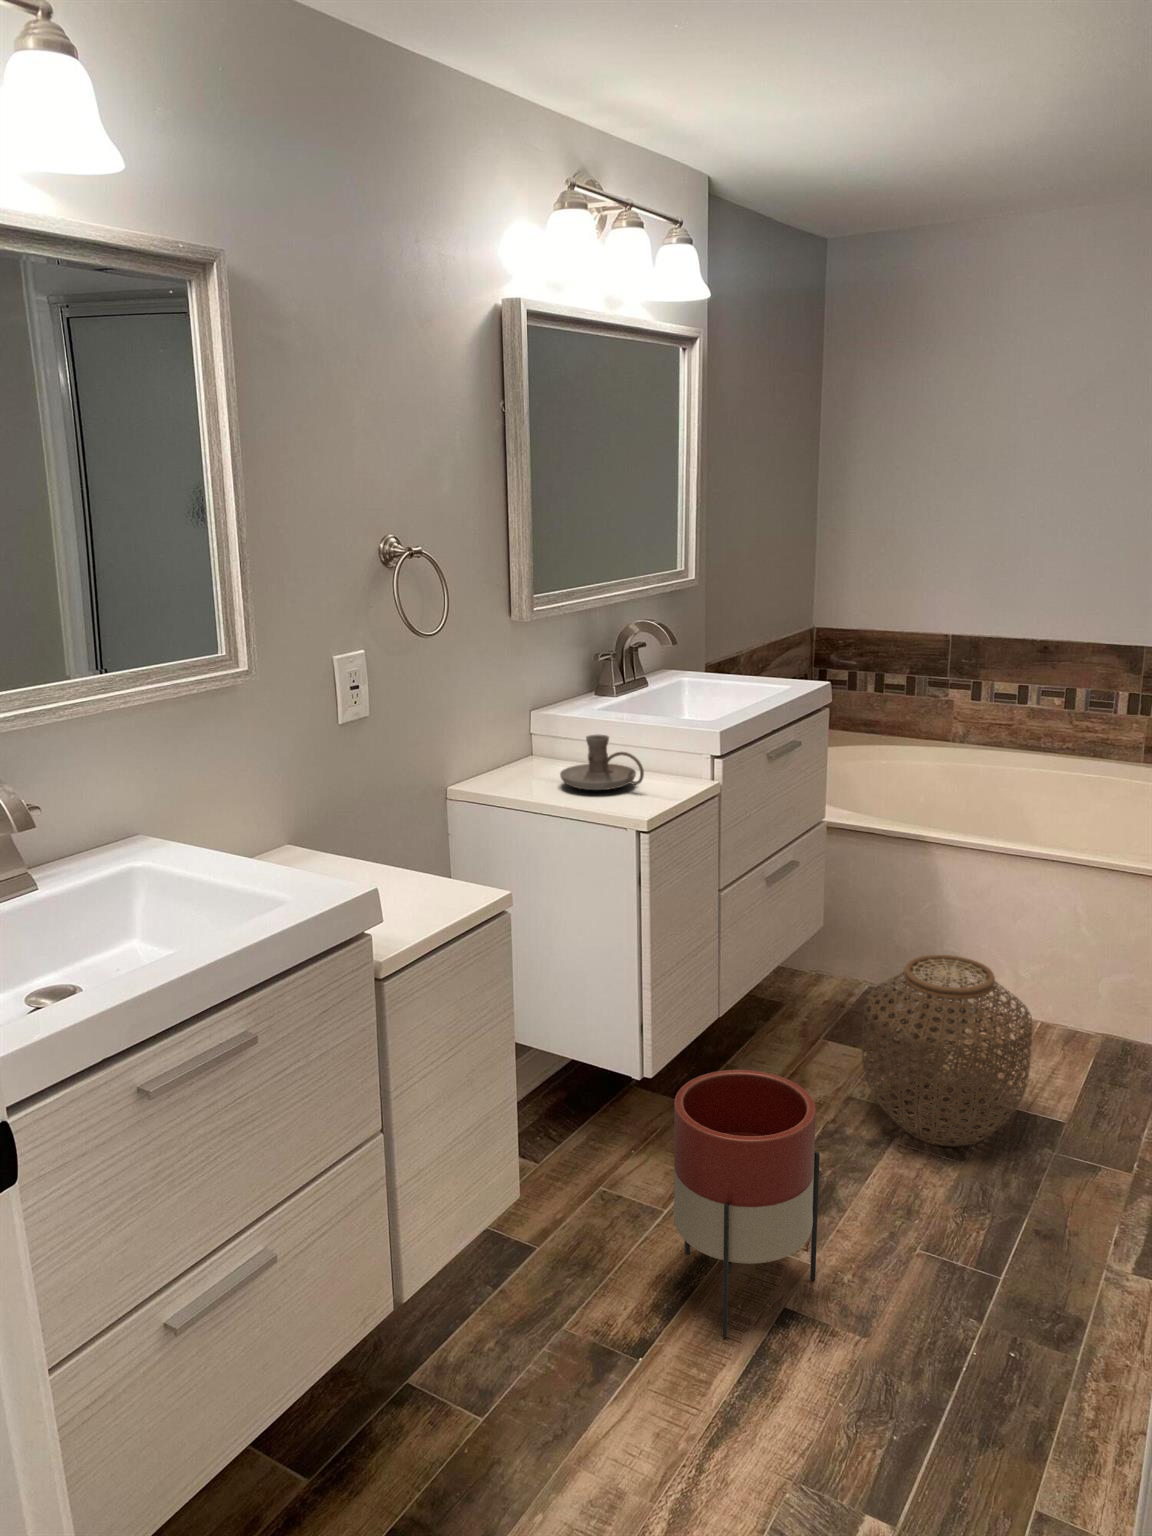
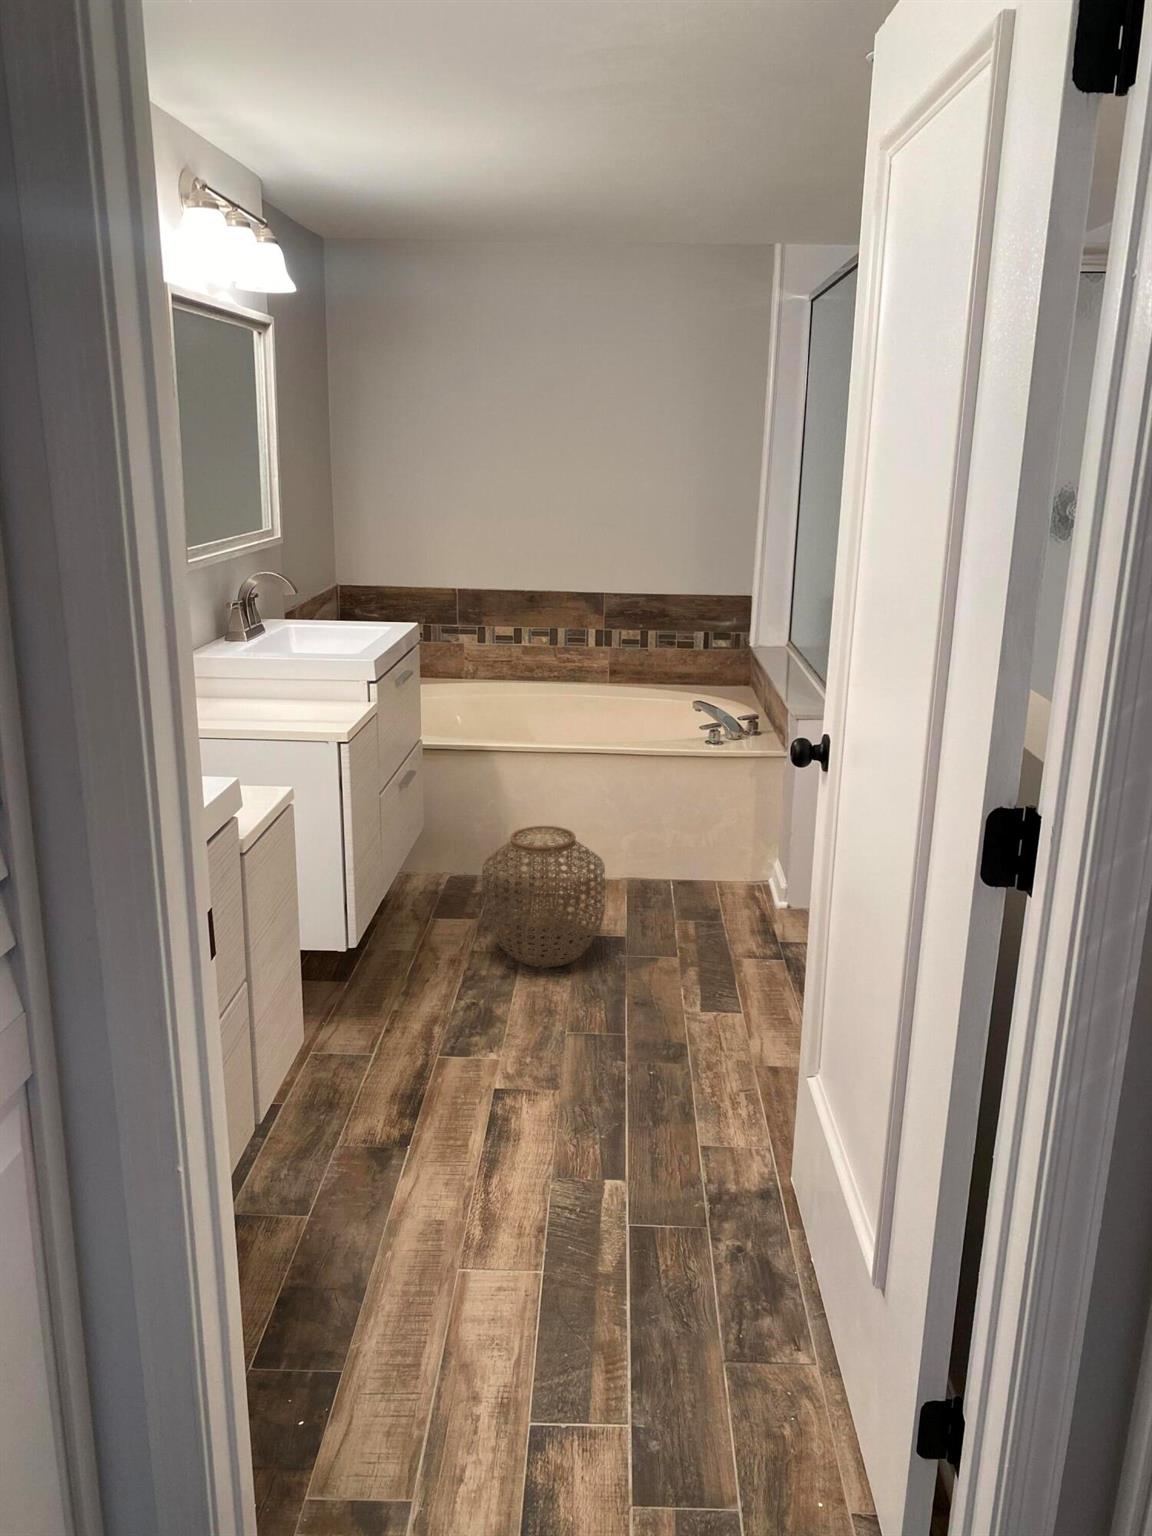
candle holder: present [560,735,644,790] -> none [244,675,321,721]
planter: present [673,1070,820,1338] -> none [398,919,508,1117]

